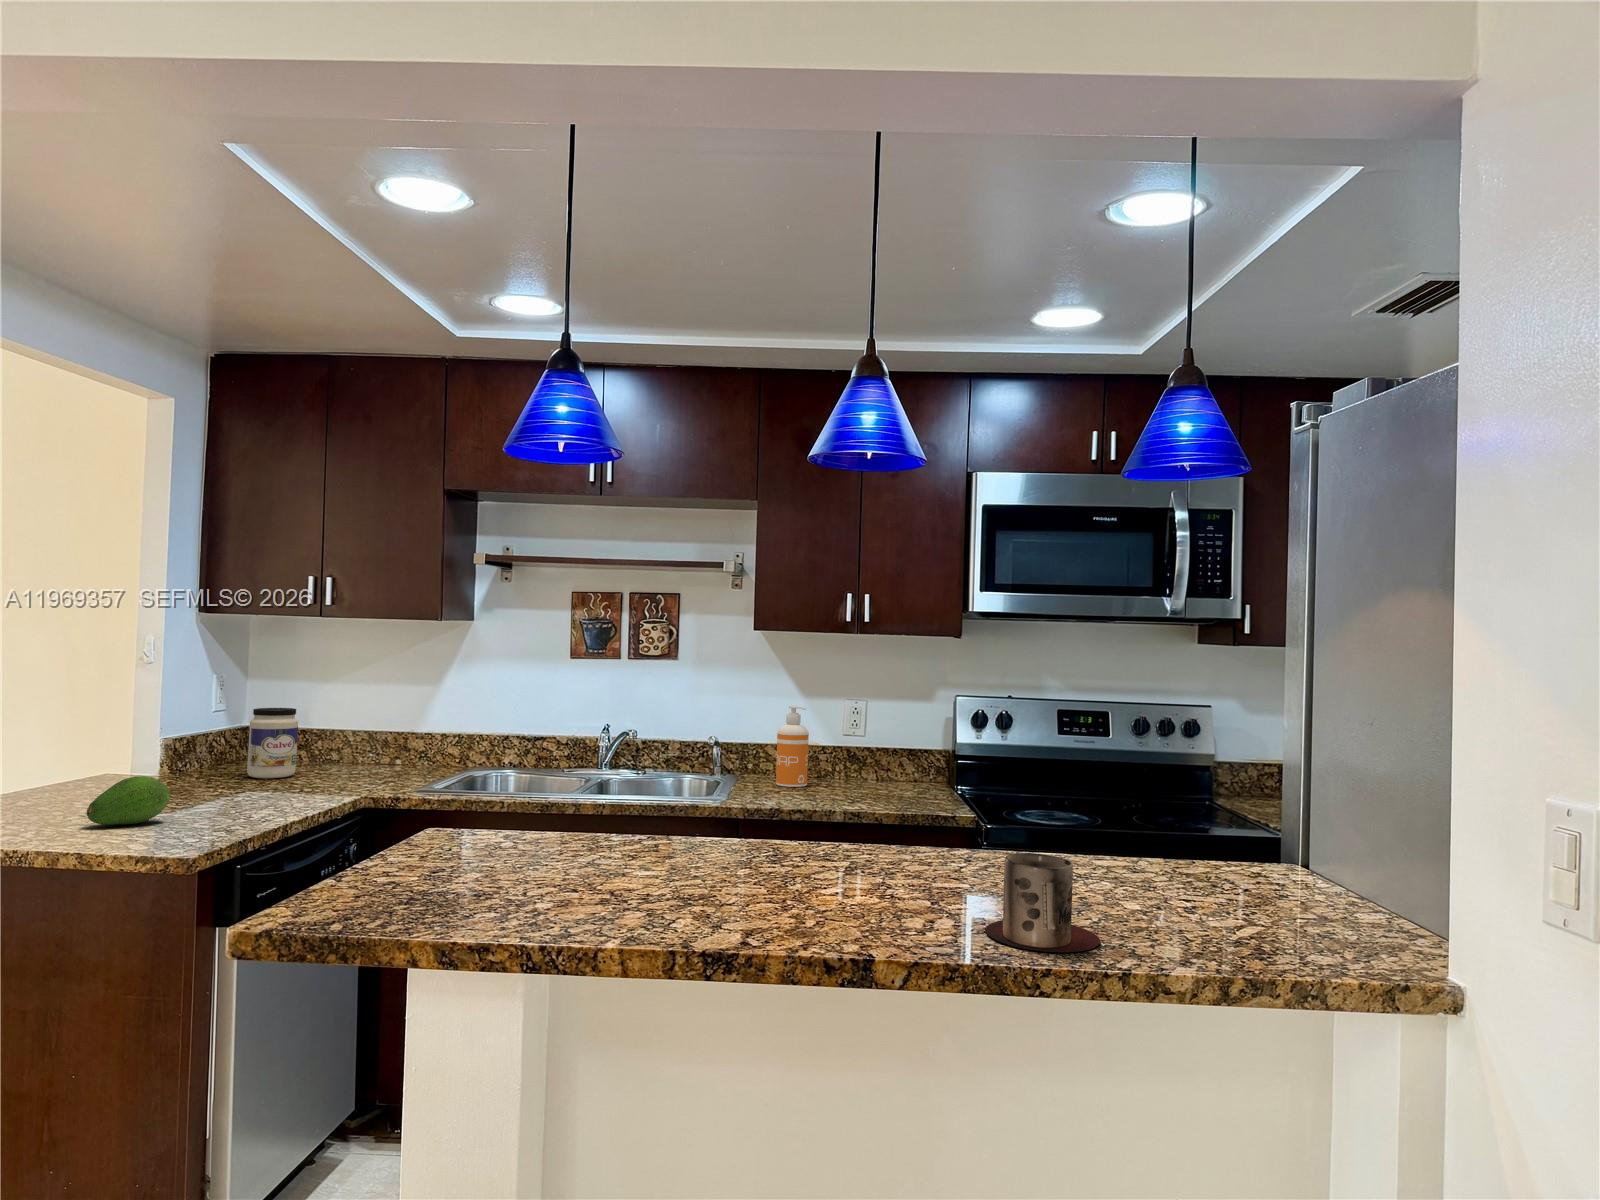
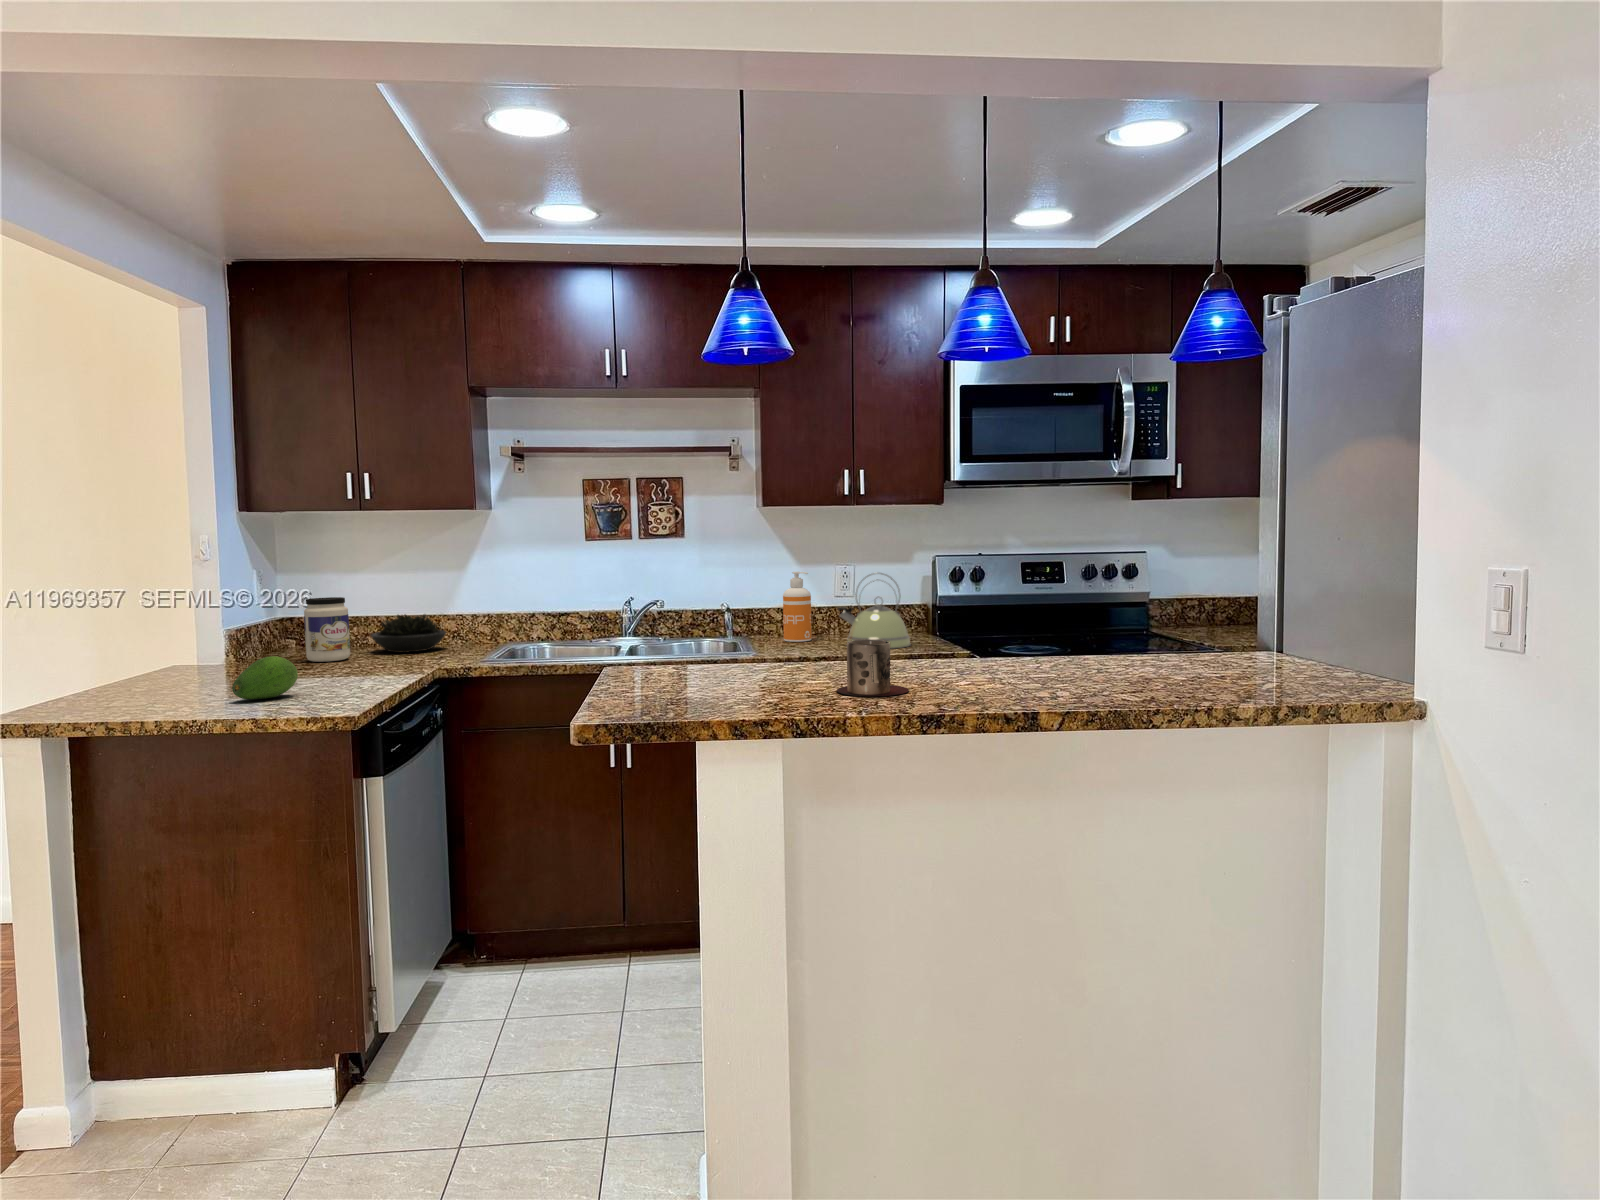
kettle: none [831,713,914,804] -> present [838,573,910,649]
succulent plant: none [328,729,412,772] -> present [371,614,446,653]
mug: present [986,853,1100,952] -> present [837,640,909,696]

